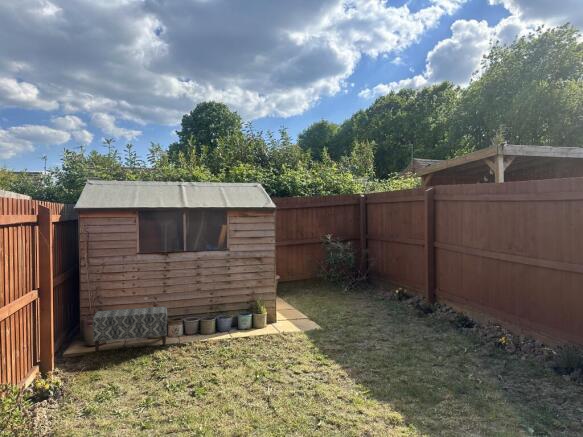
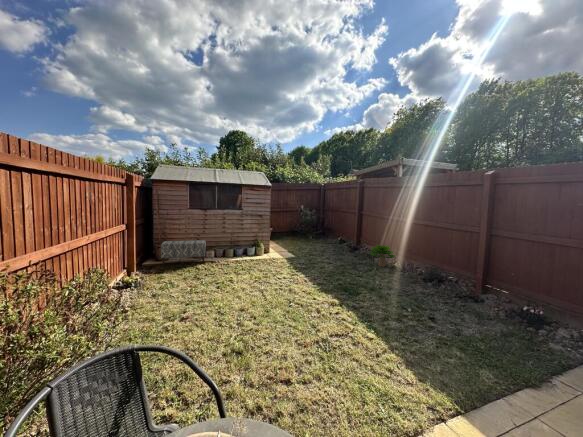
potted plant: none [455,303,507,345] -> present [371,245,395,267]

